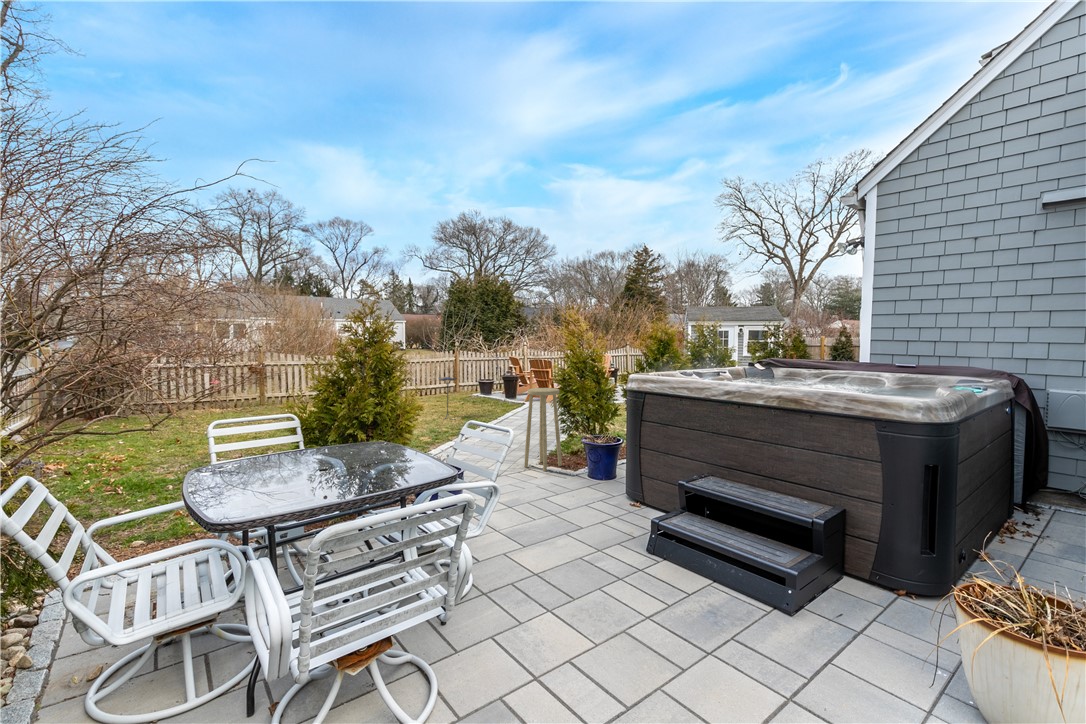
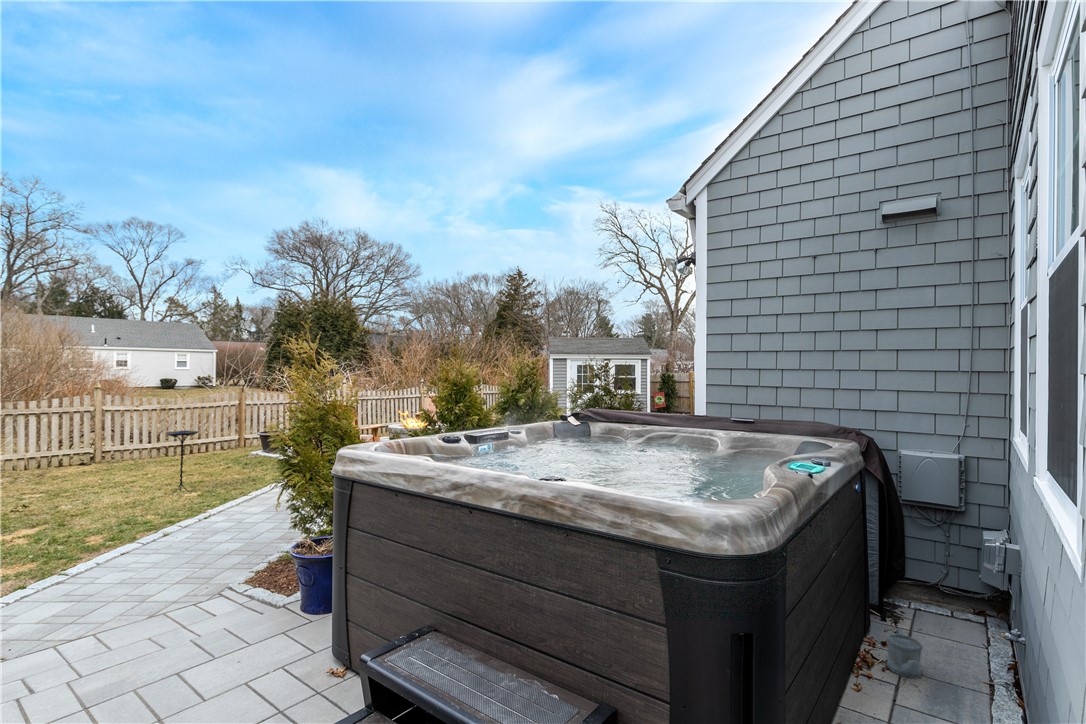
stool: present [524,388,562,472] -> none [205,456,272,594]
watering can: none [1028,508,1058,538] -> present [887,628,923,678]

